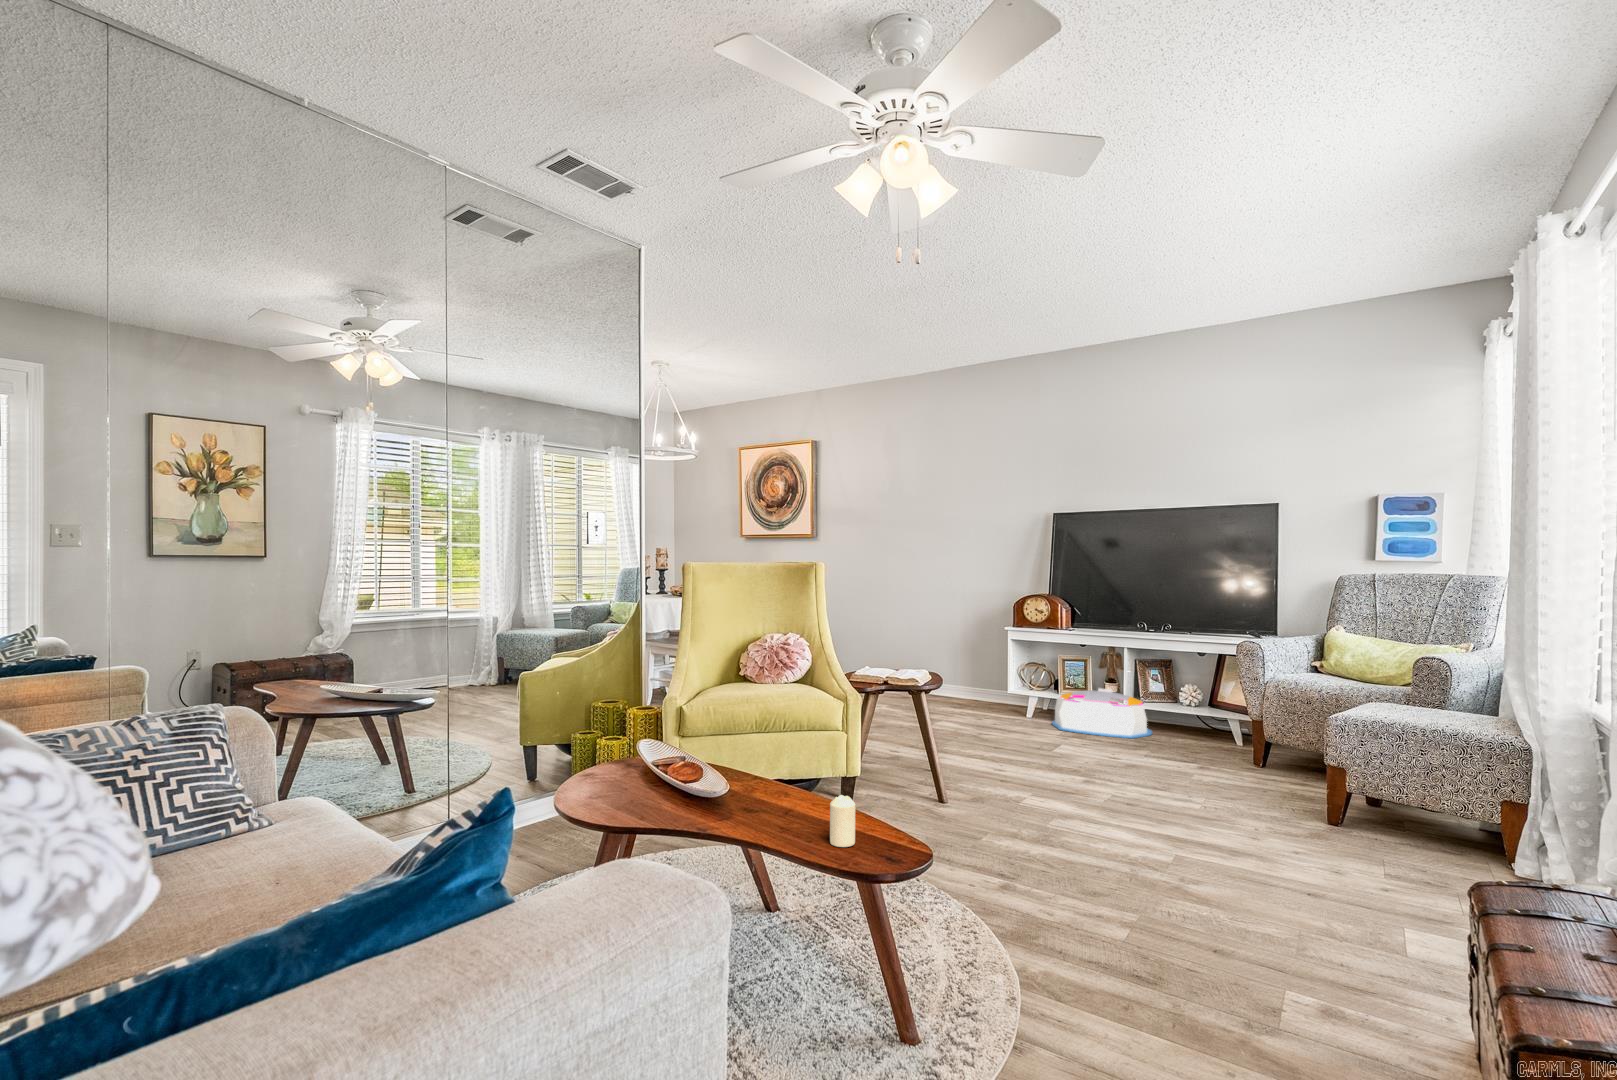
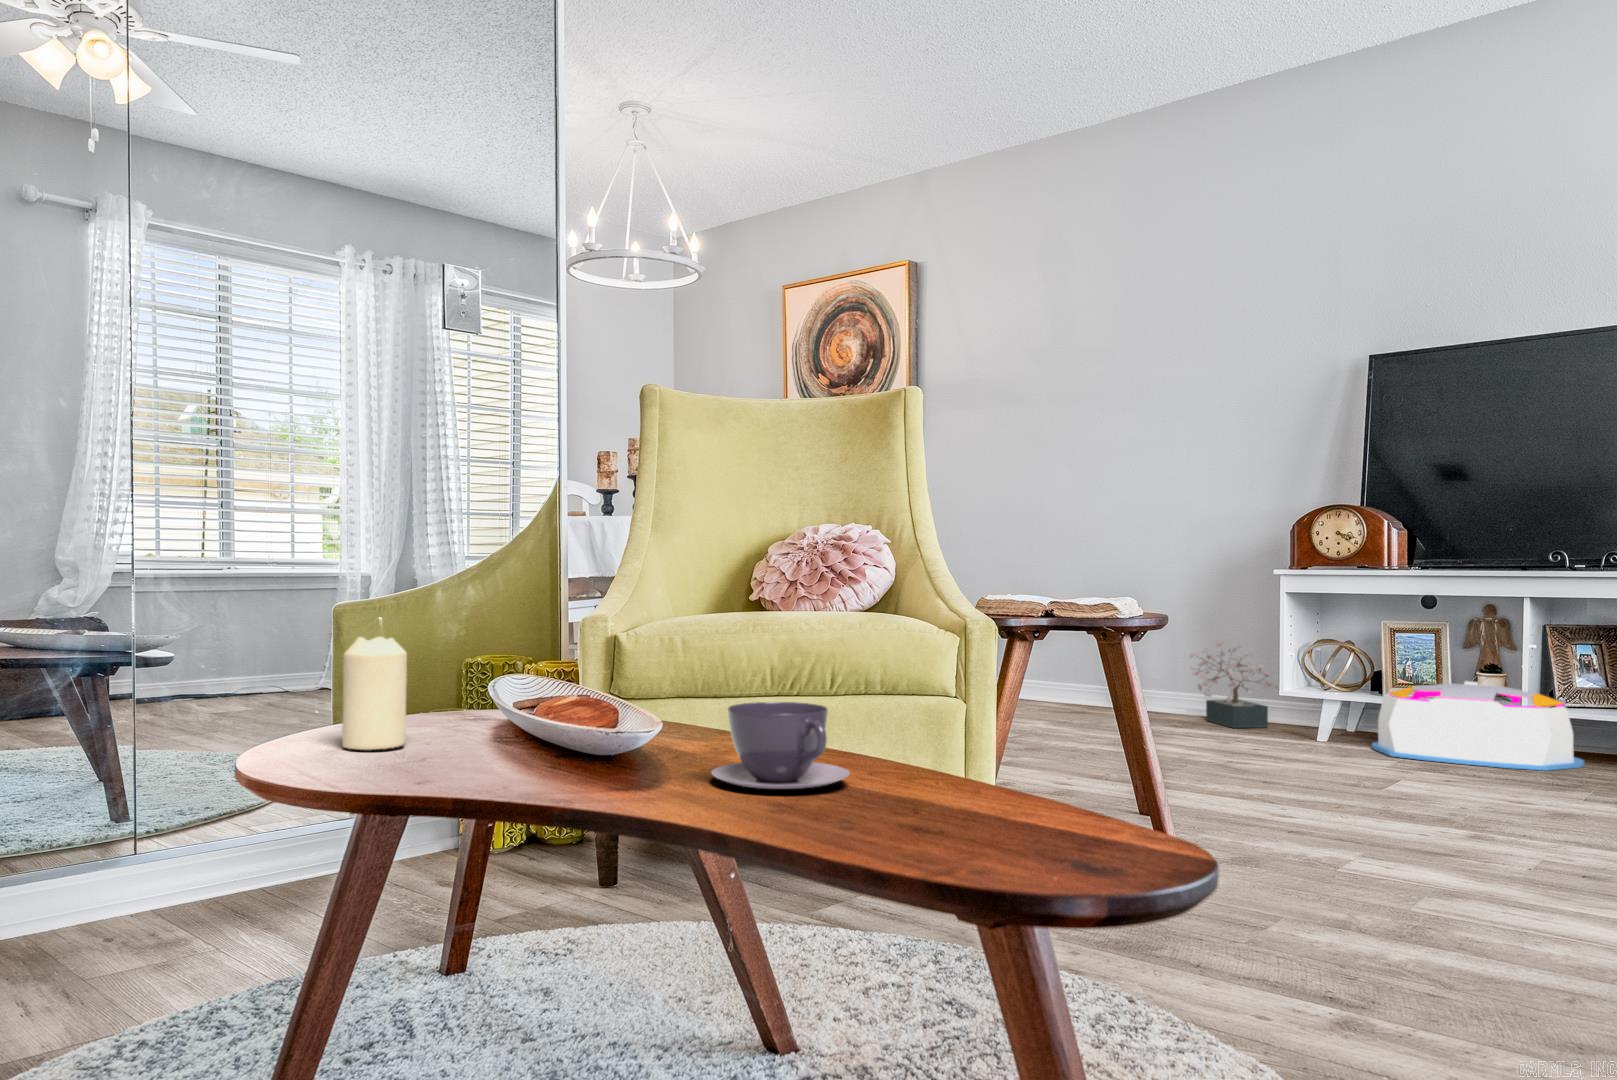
decorative plant: none [962,661,1008,710] -> present [1190,642,1278,728]
teacup: none [762,792,811,829] -> present [711,702,850,790]
candle: present [830,795,855,847] -> present [342,637,407,750]

